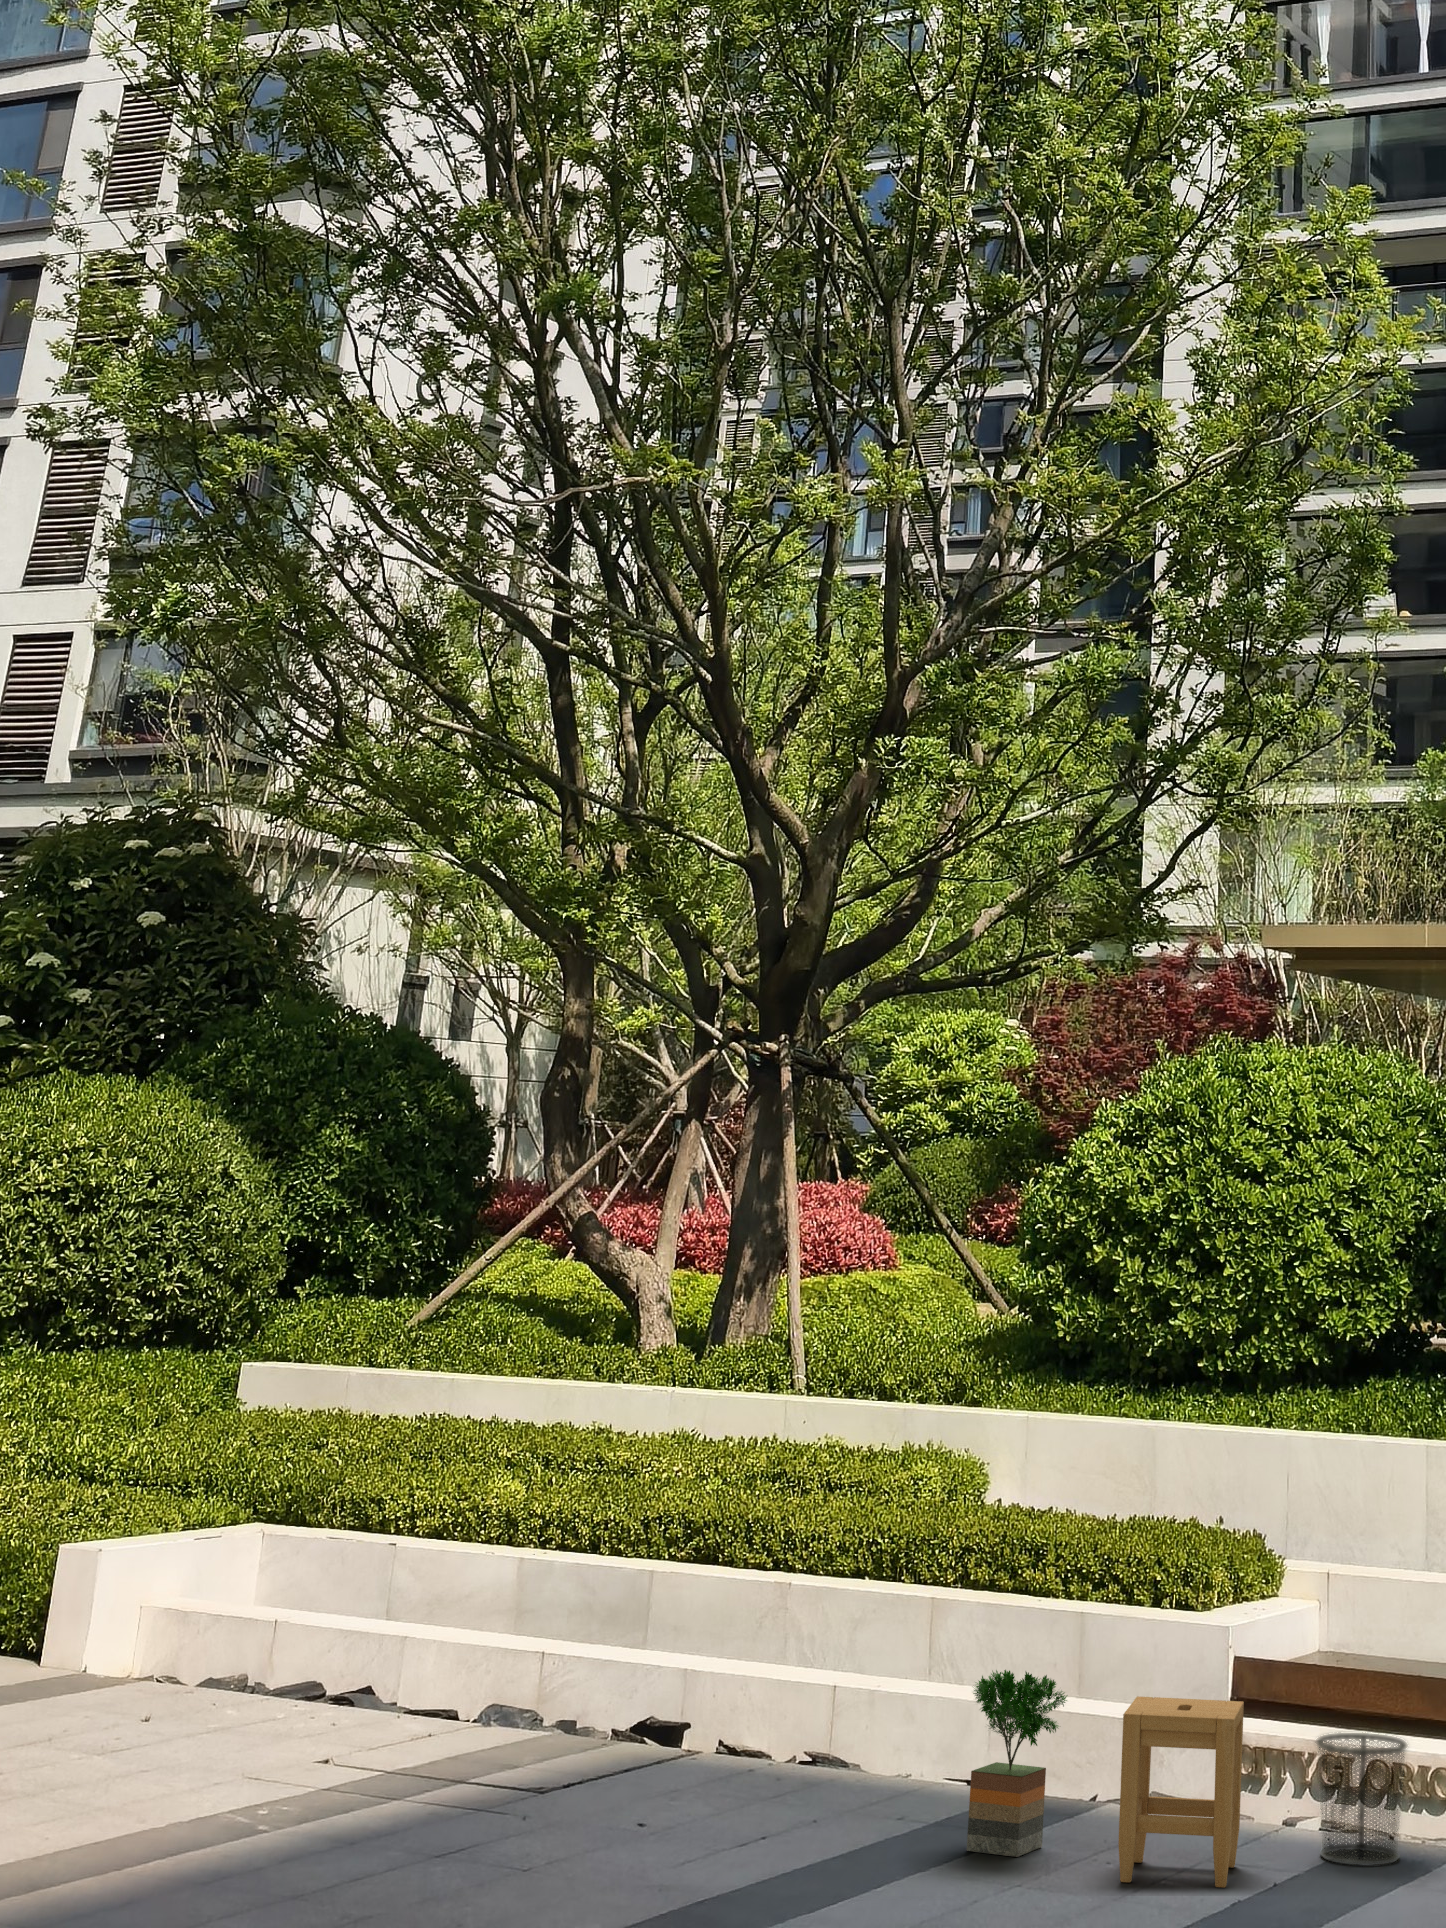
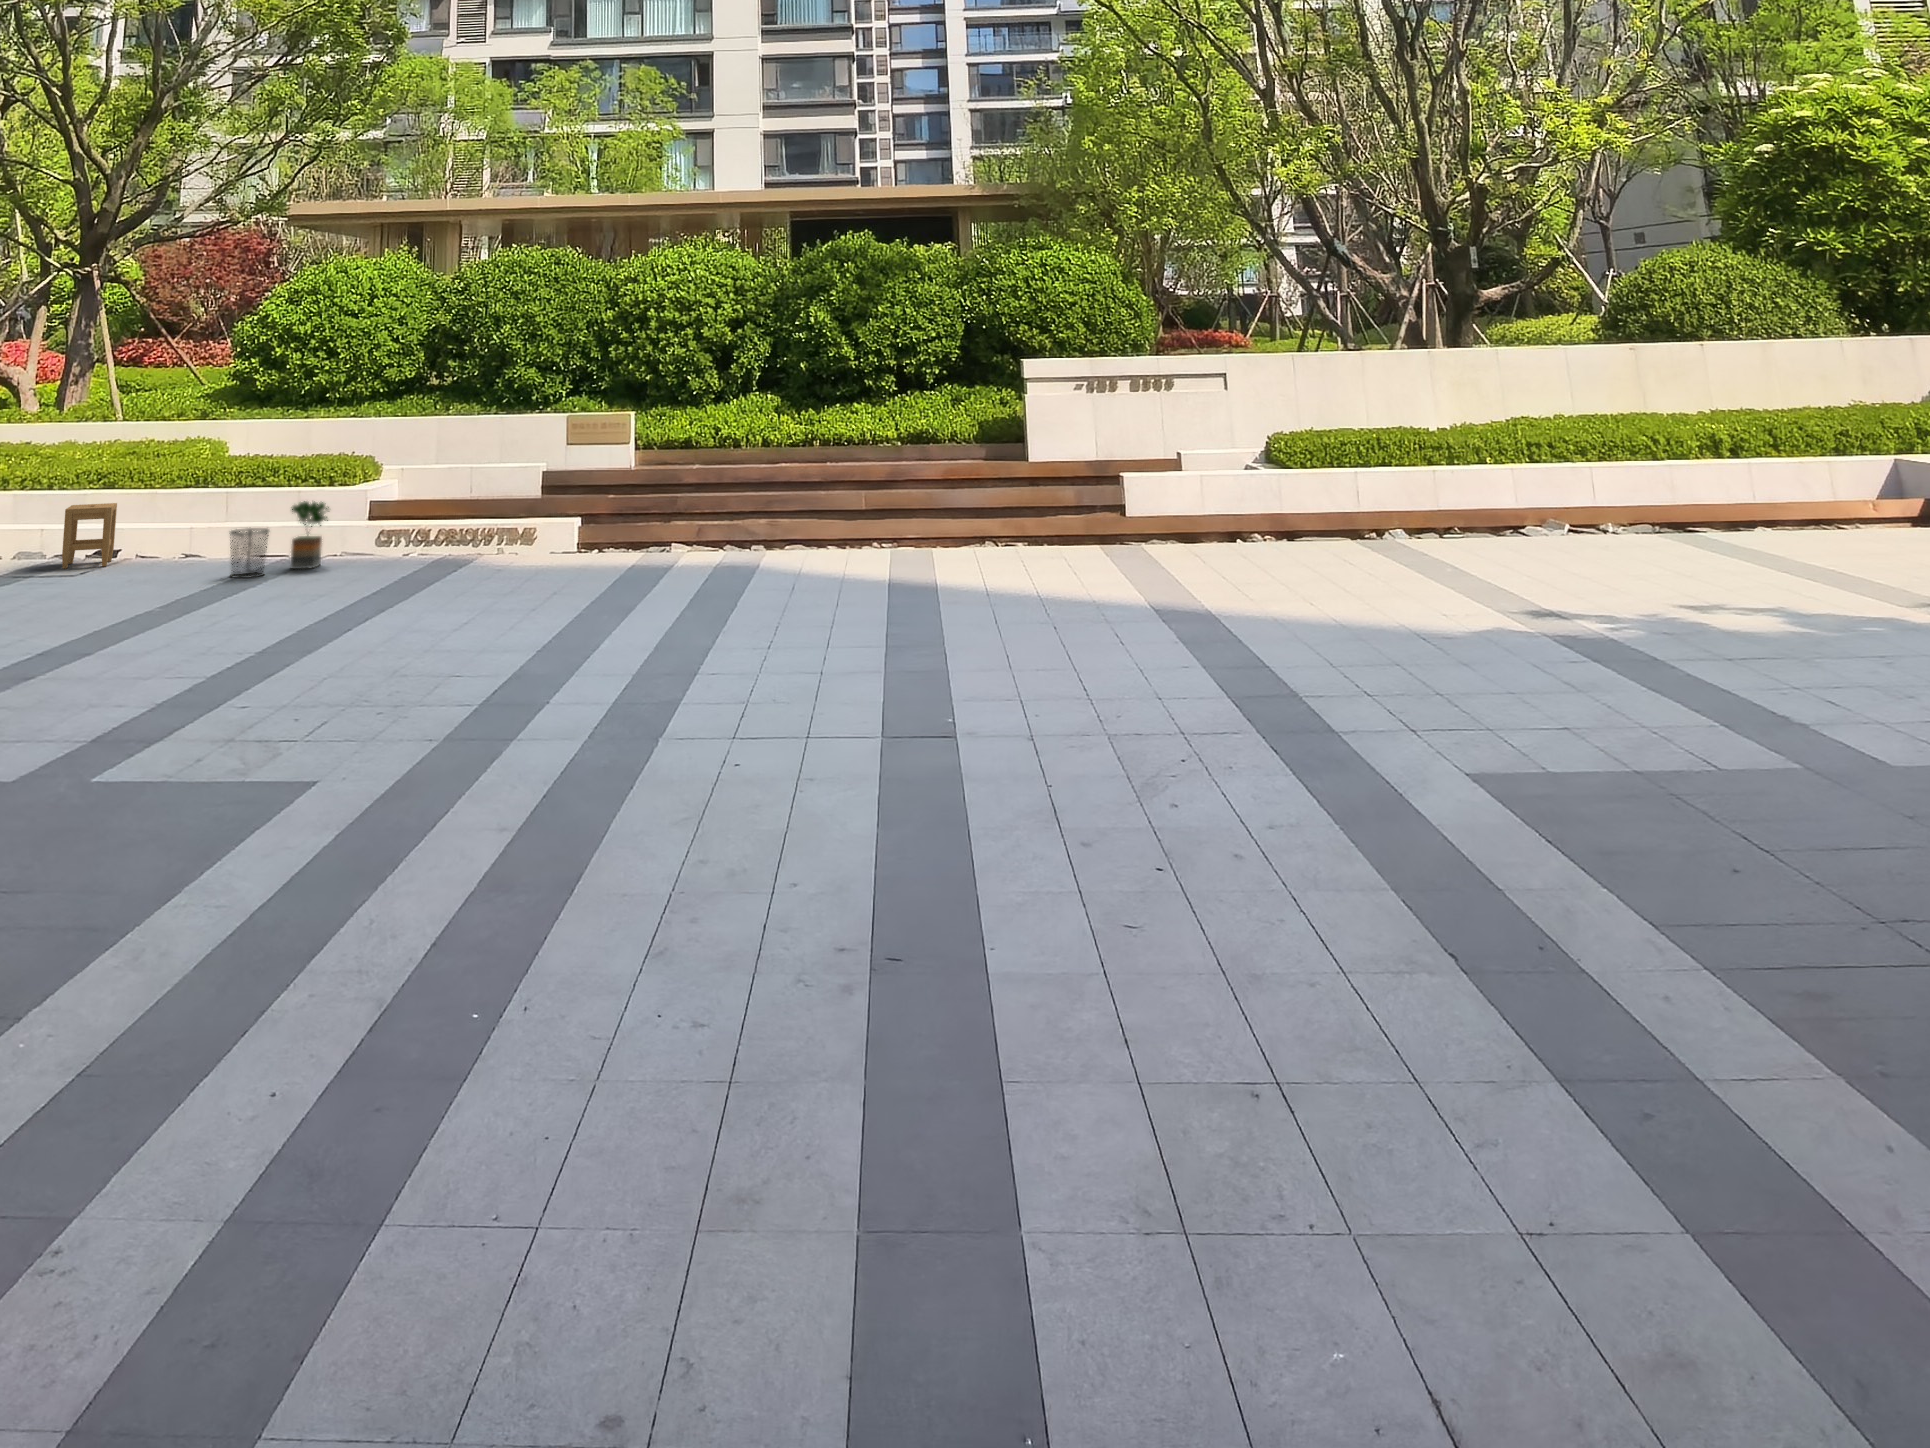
stool: present [1118,1696,1244,1888] -> present [62,503,117,569]
trash can: present [1315,1733,1407,1865] -> present [229,528,269,578]

